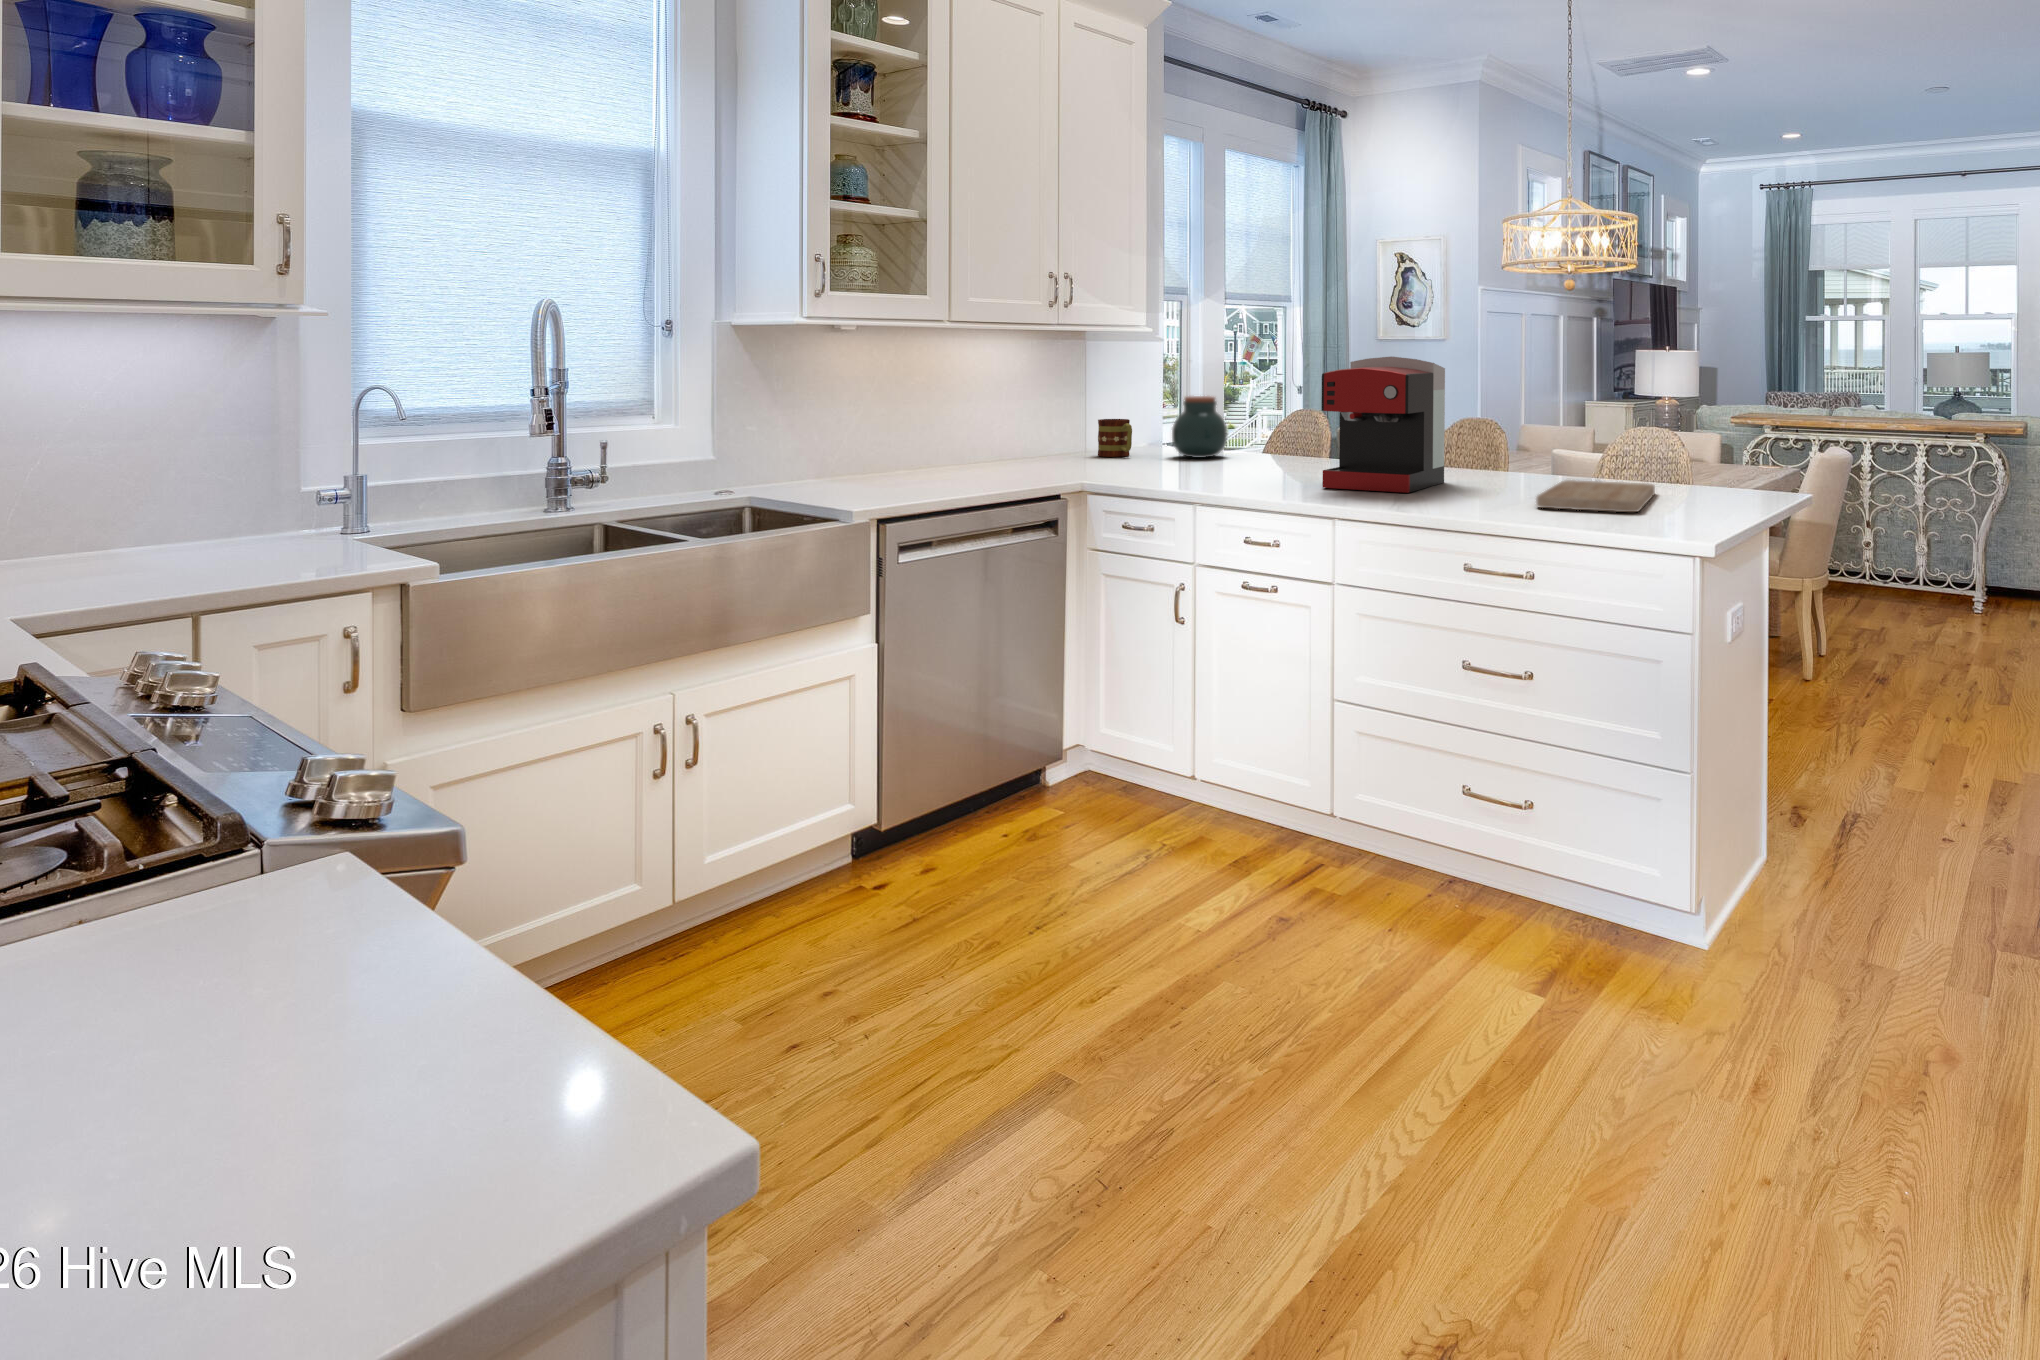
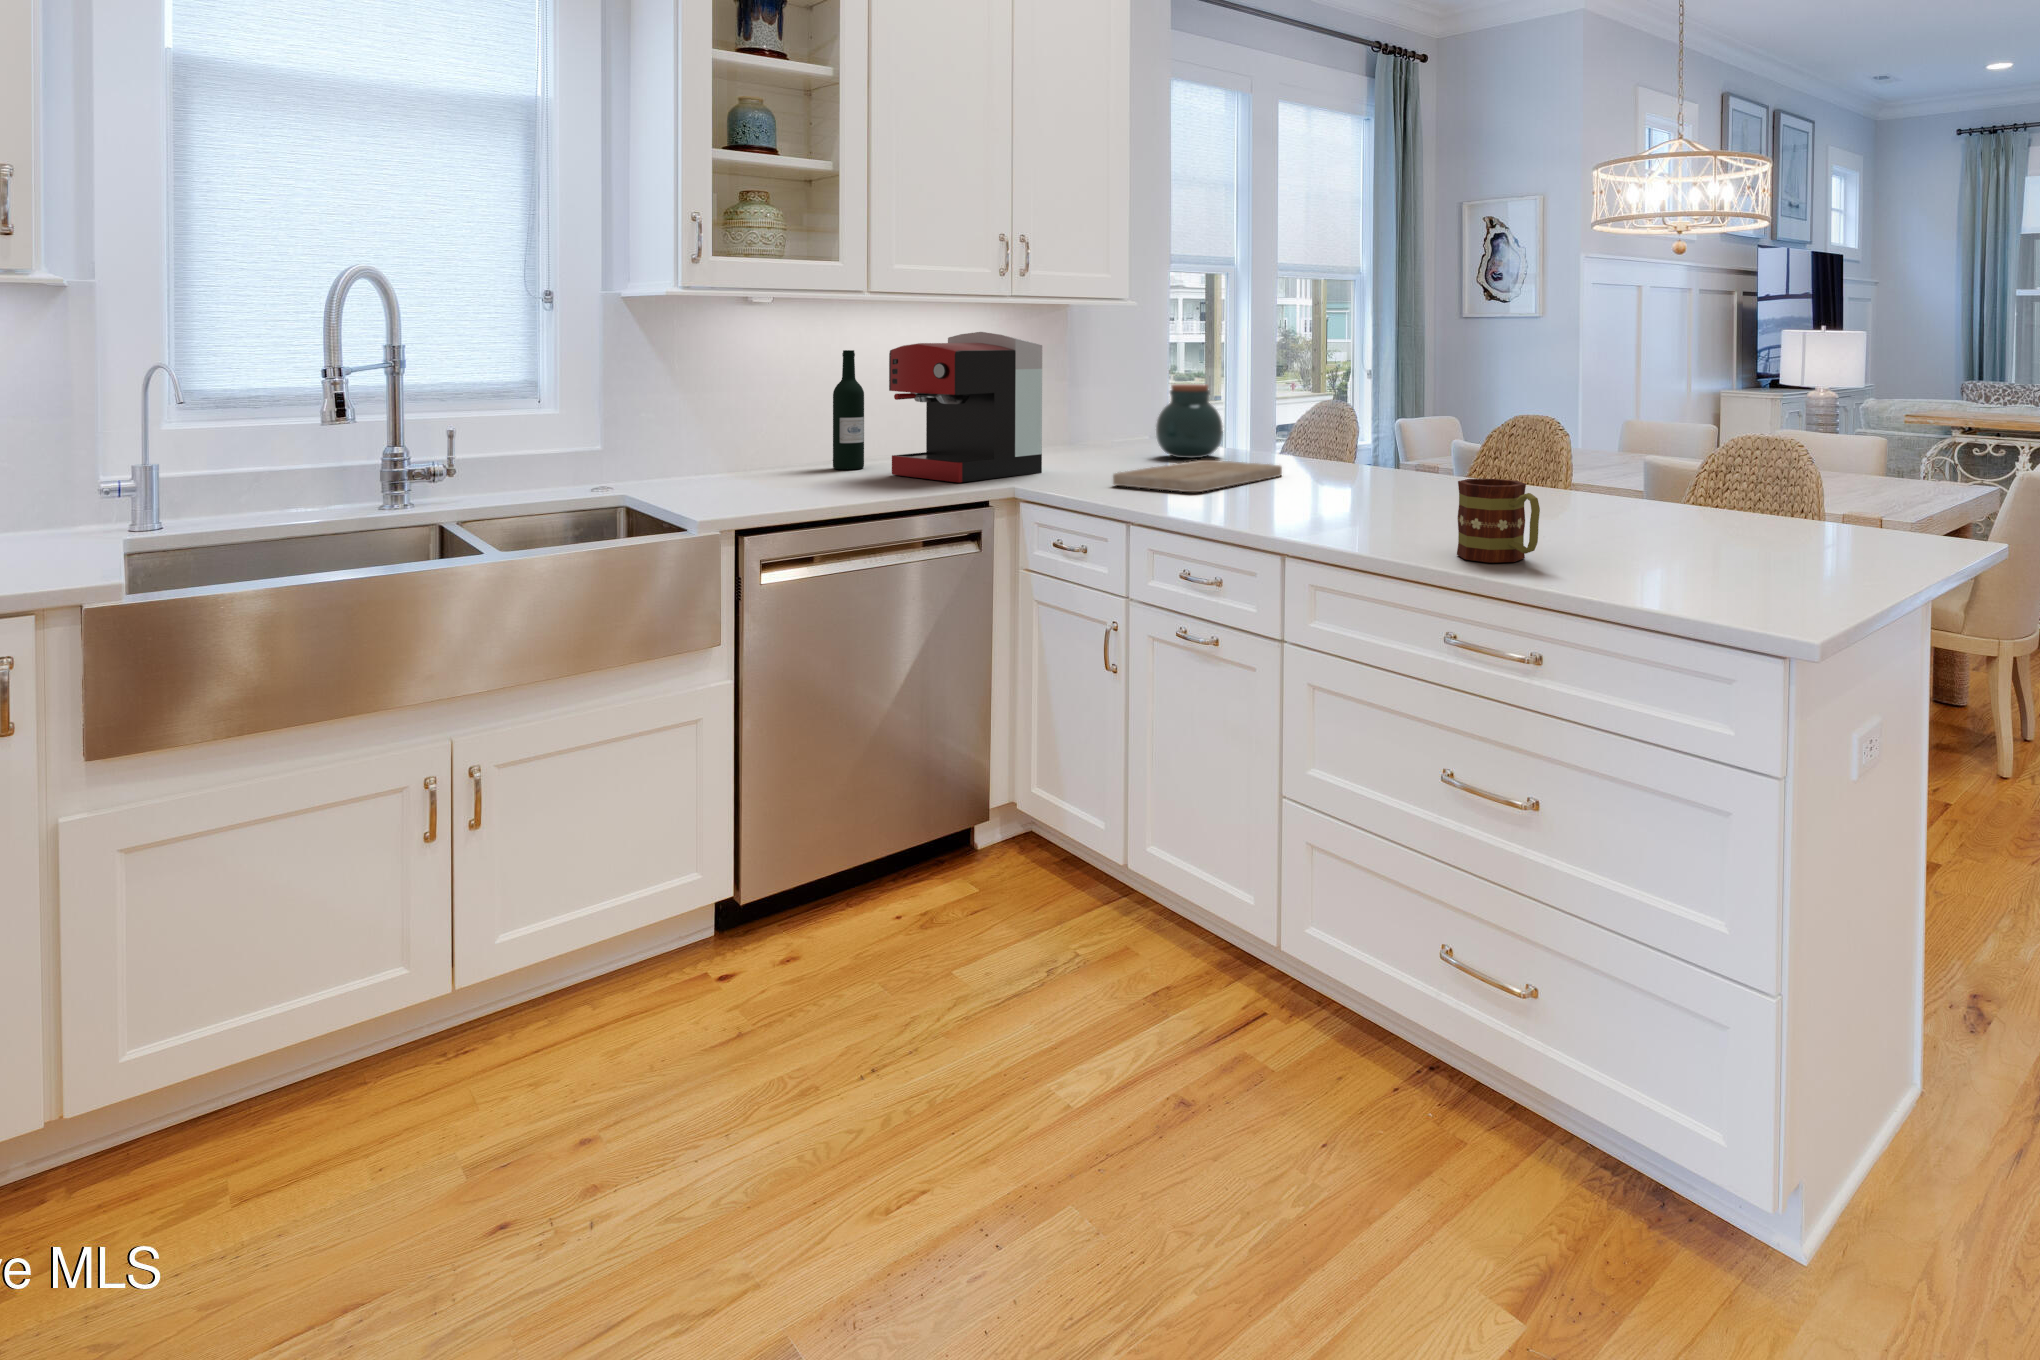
coffee maker: present [1322,357,1445,493] -> present [889,332,1042,482]
wine bottle: none [902,370,929,472] -> present [833,350,864,469]
mug: present [1098,419,1132,457] -> present [1457,479,1540,562]
cutting board: present [1536,480,1655,512] -> present [1113,460,1282,492]

